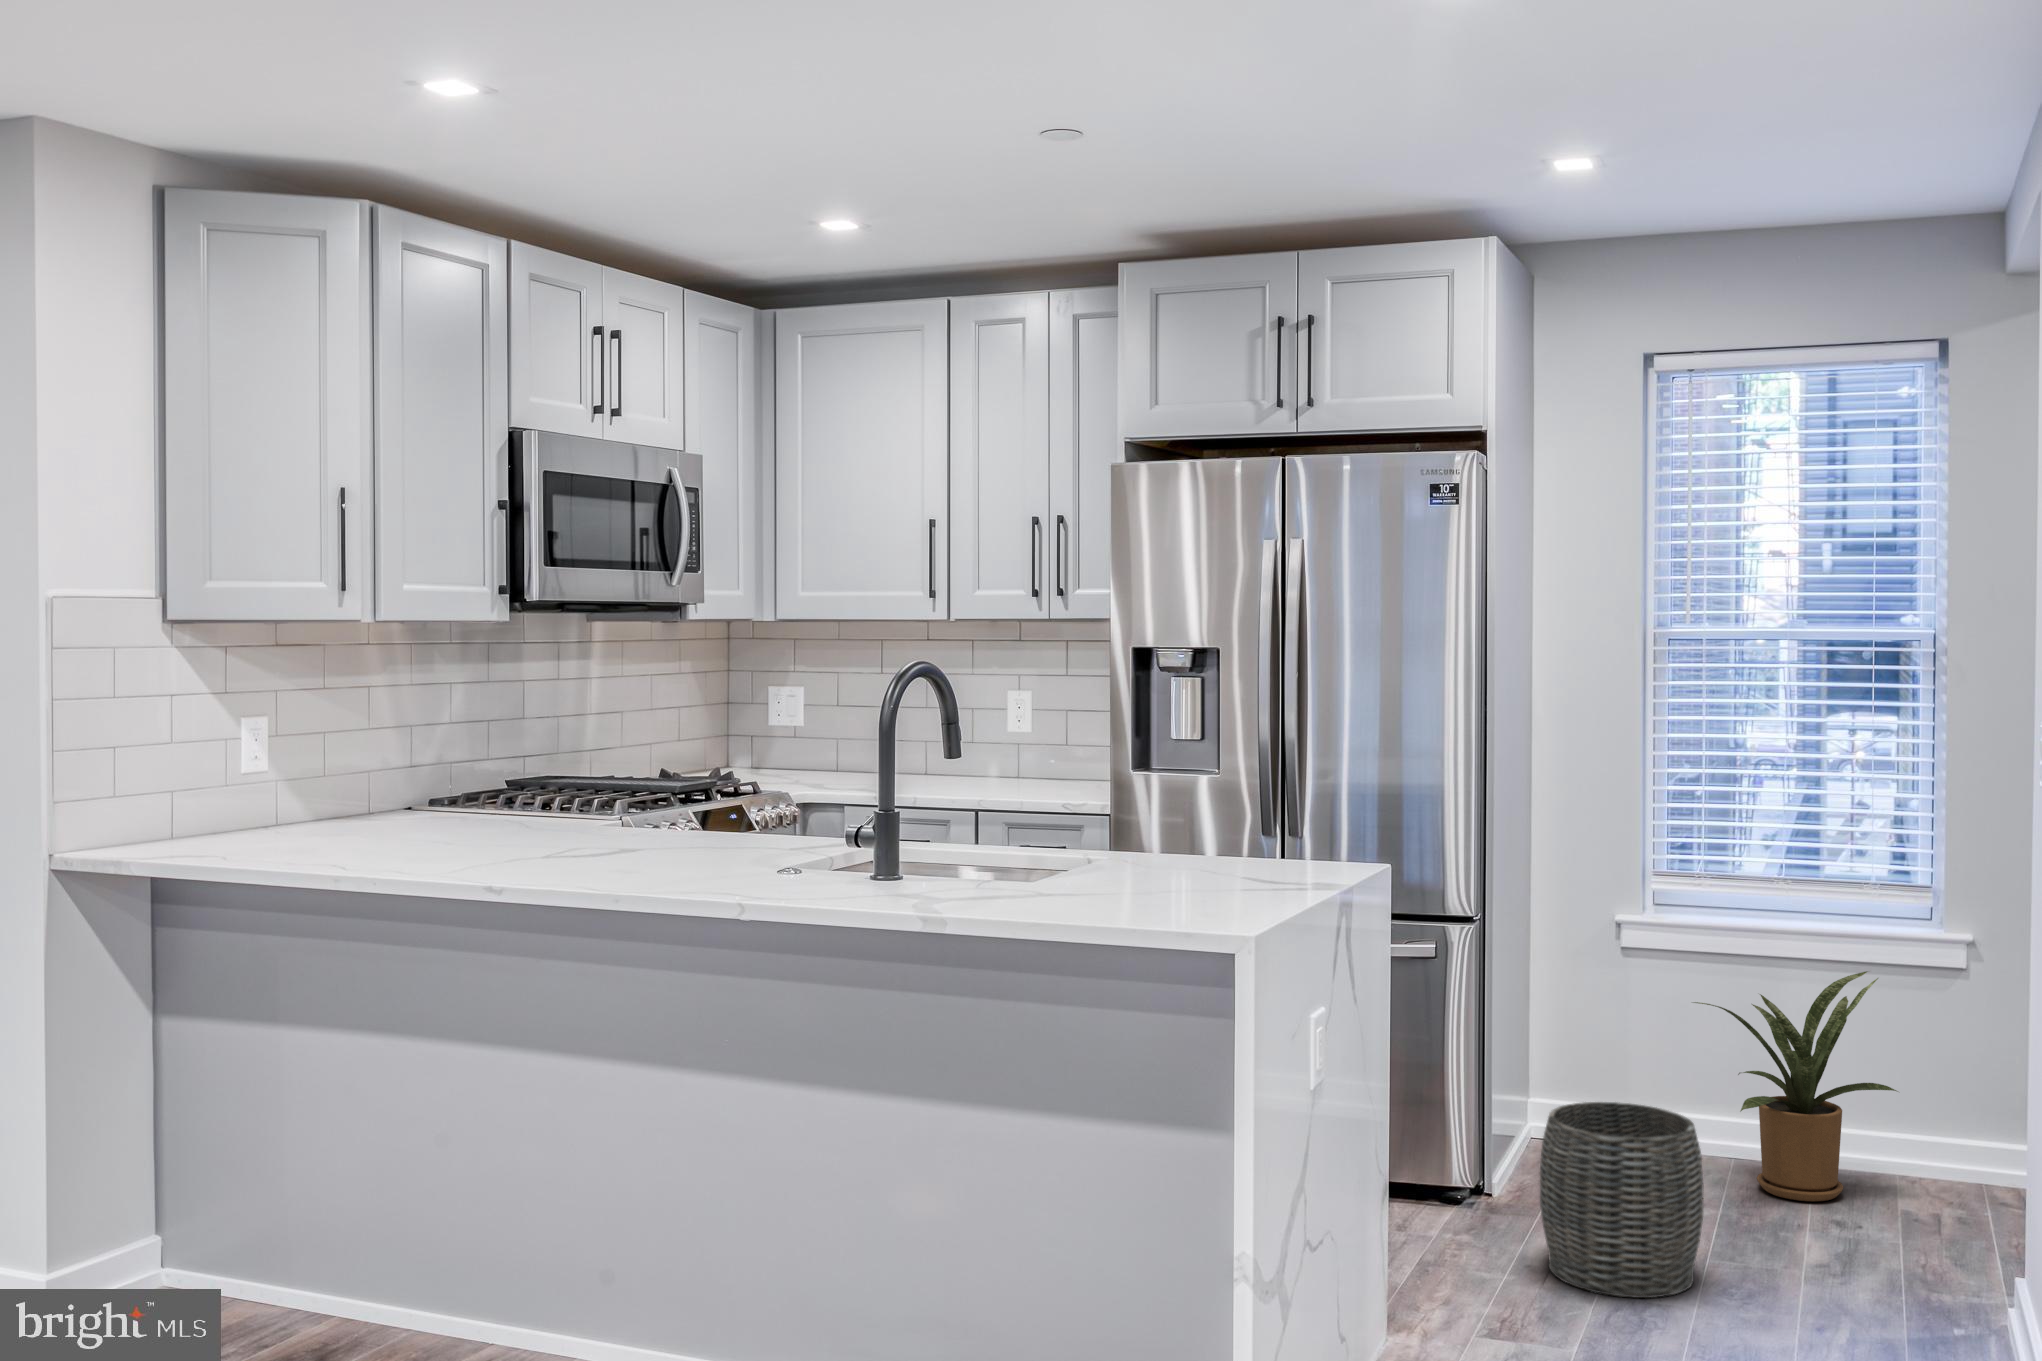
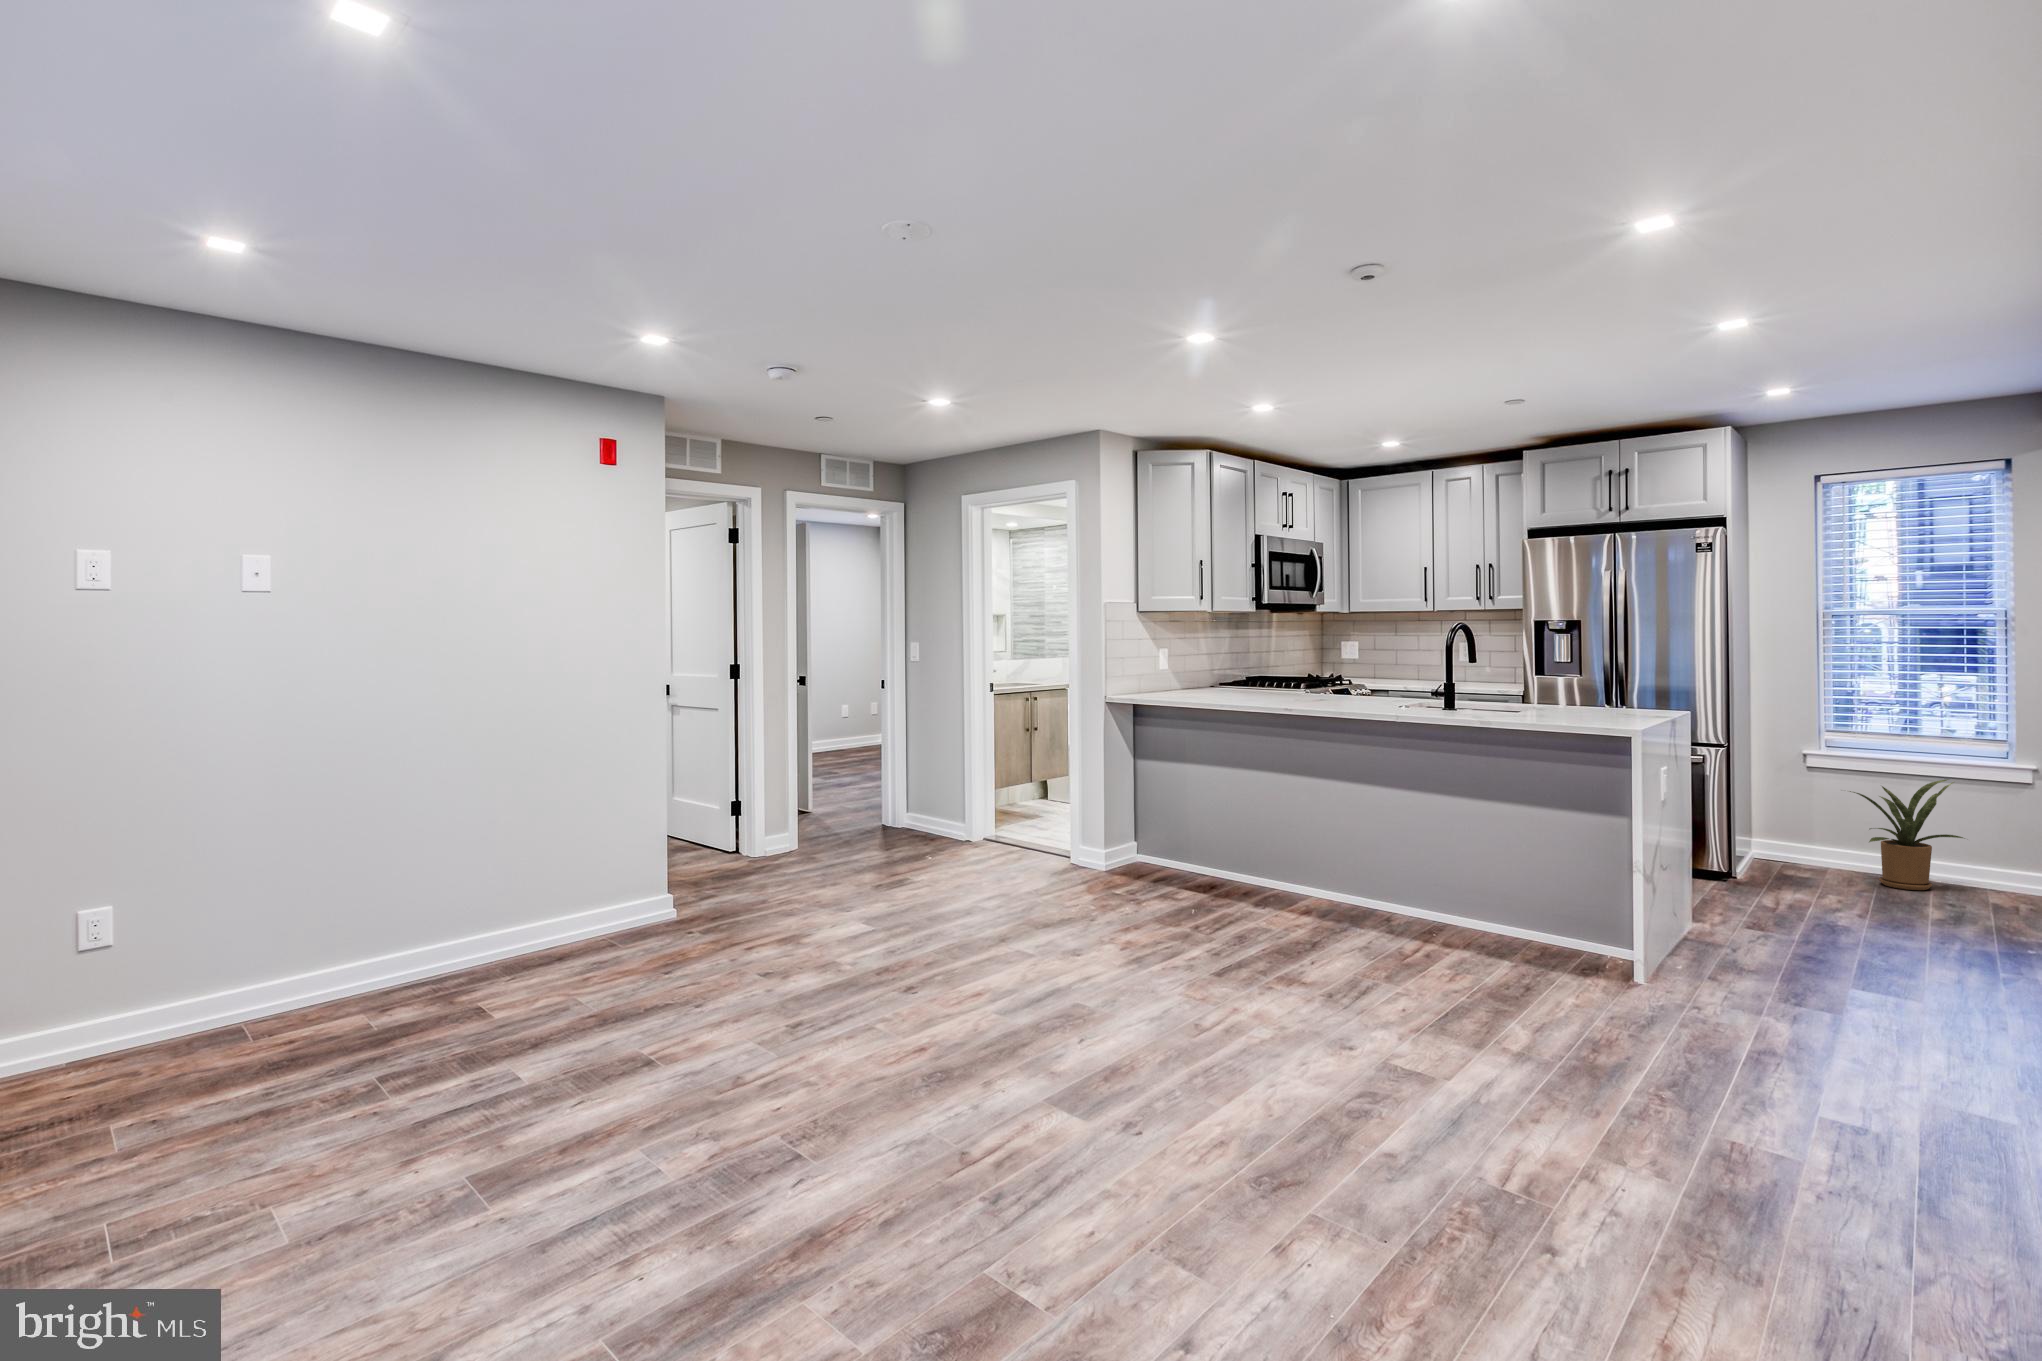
woven basket: present [1540,1102,1704,1298] -> none [1752,827,1844,912]

